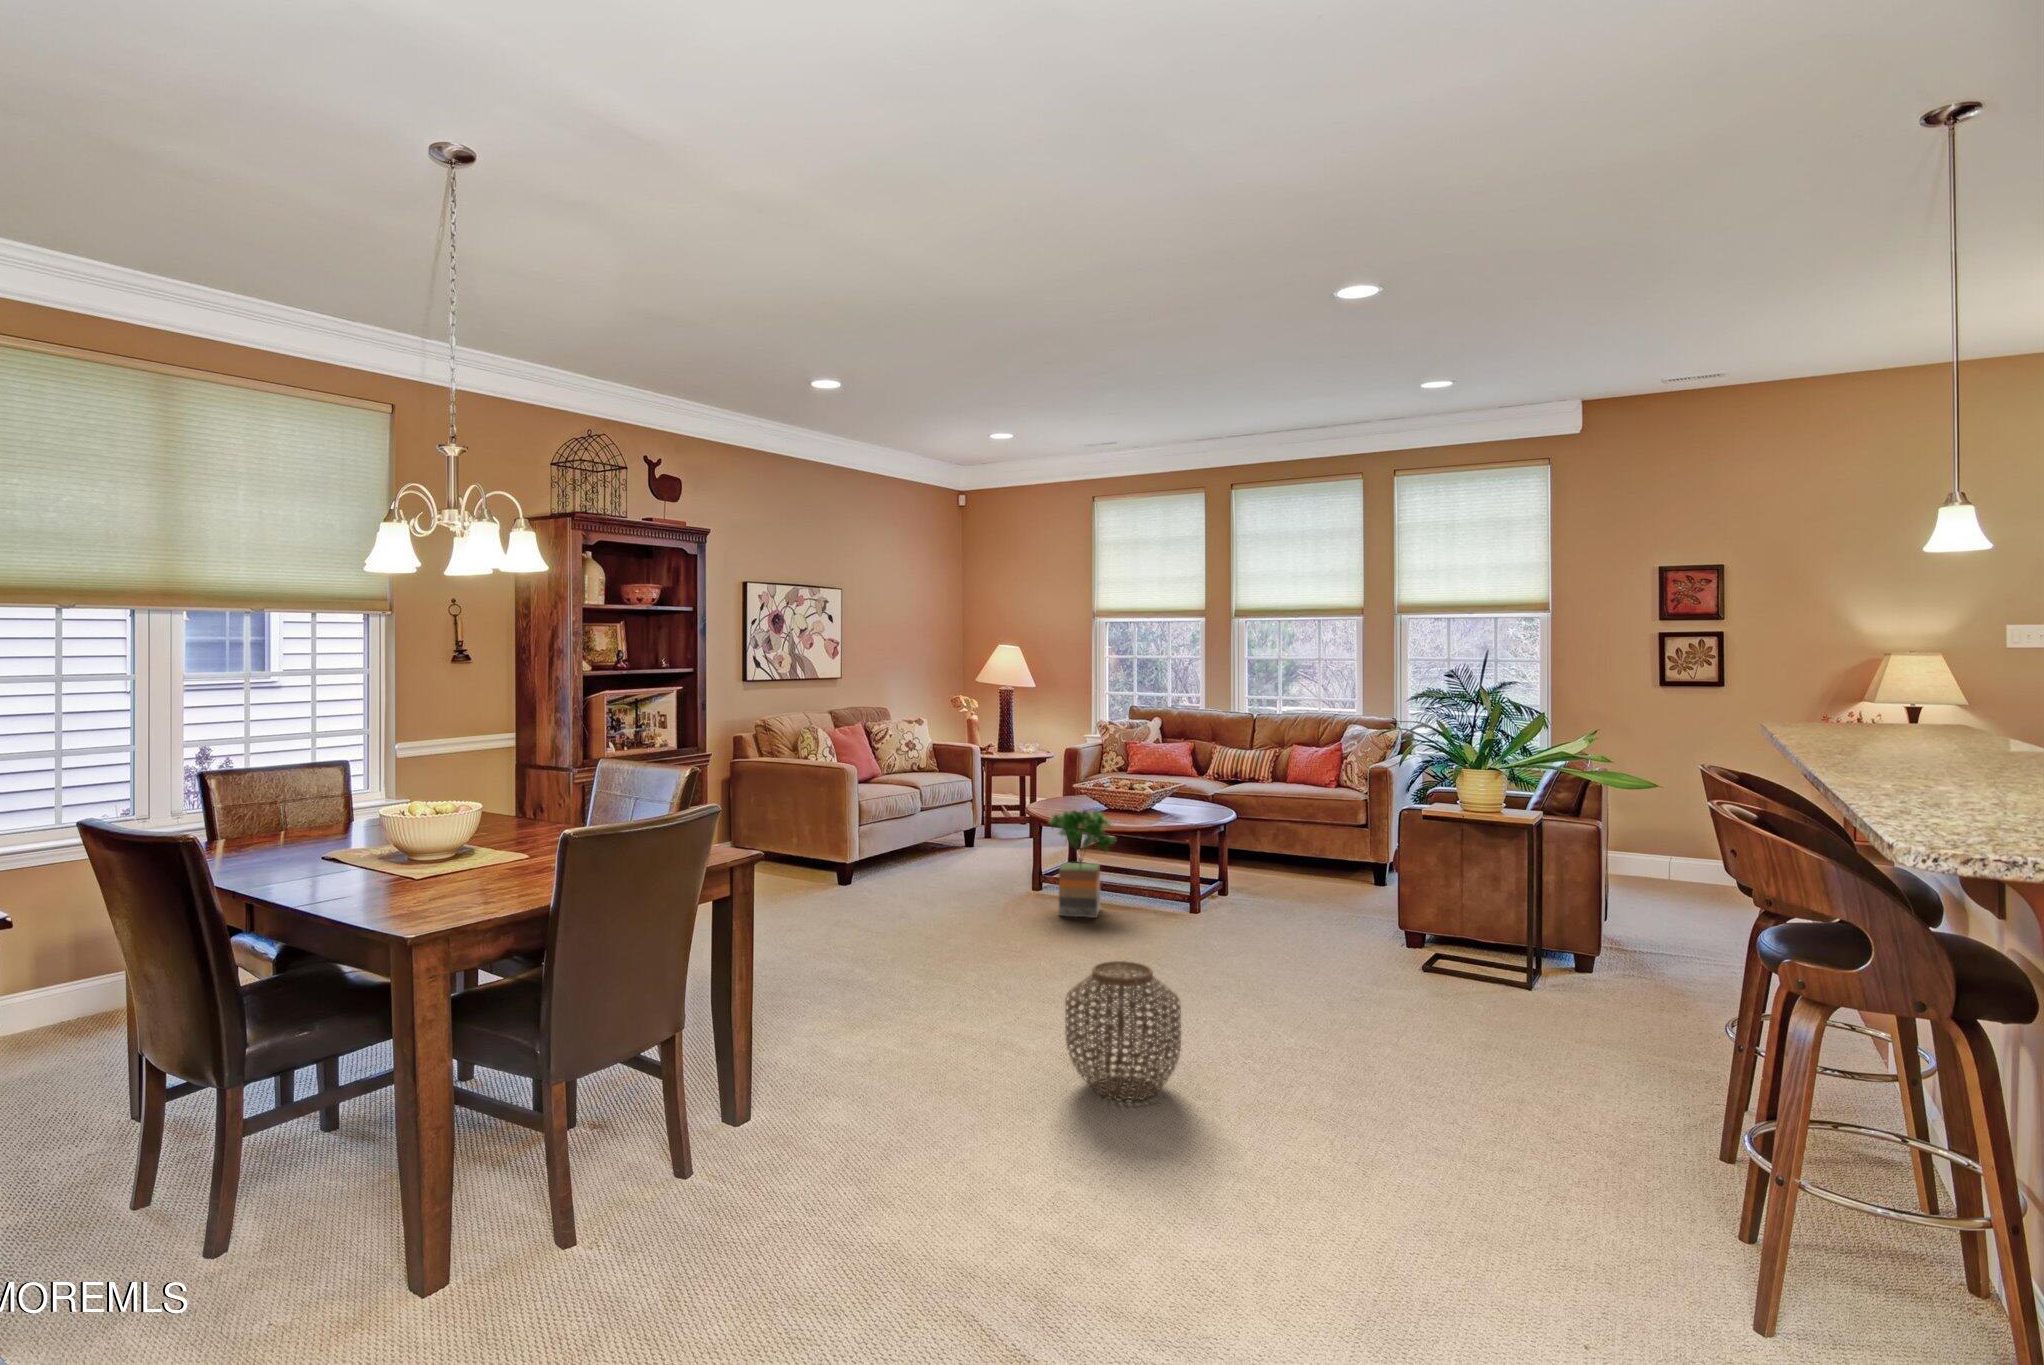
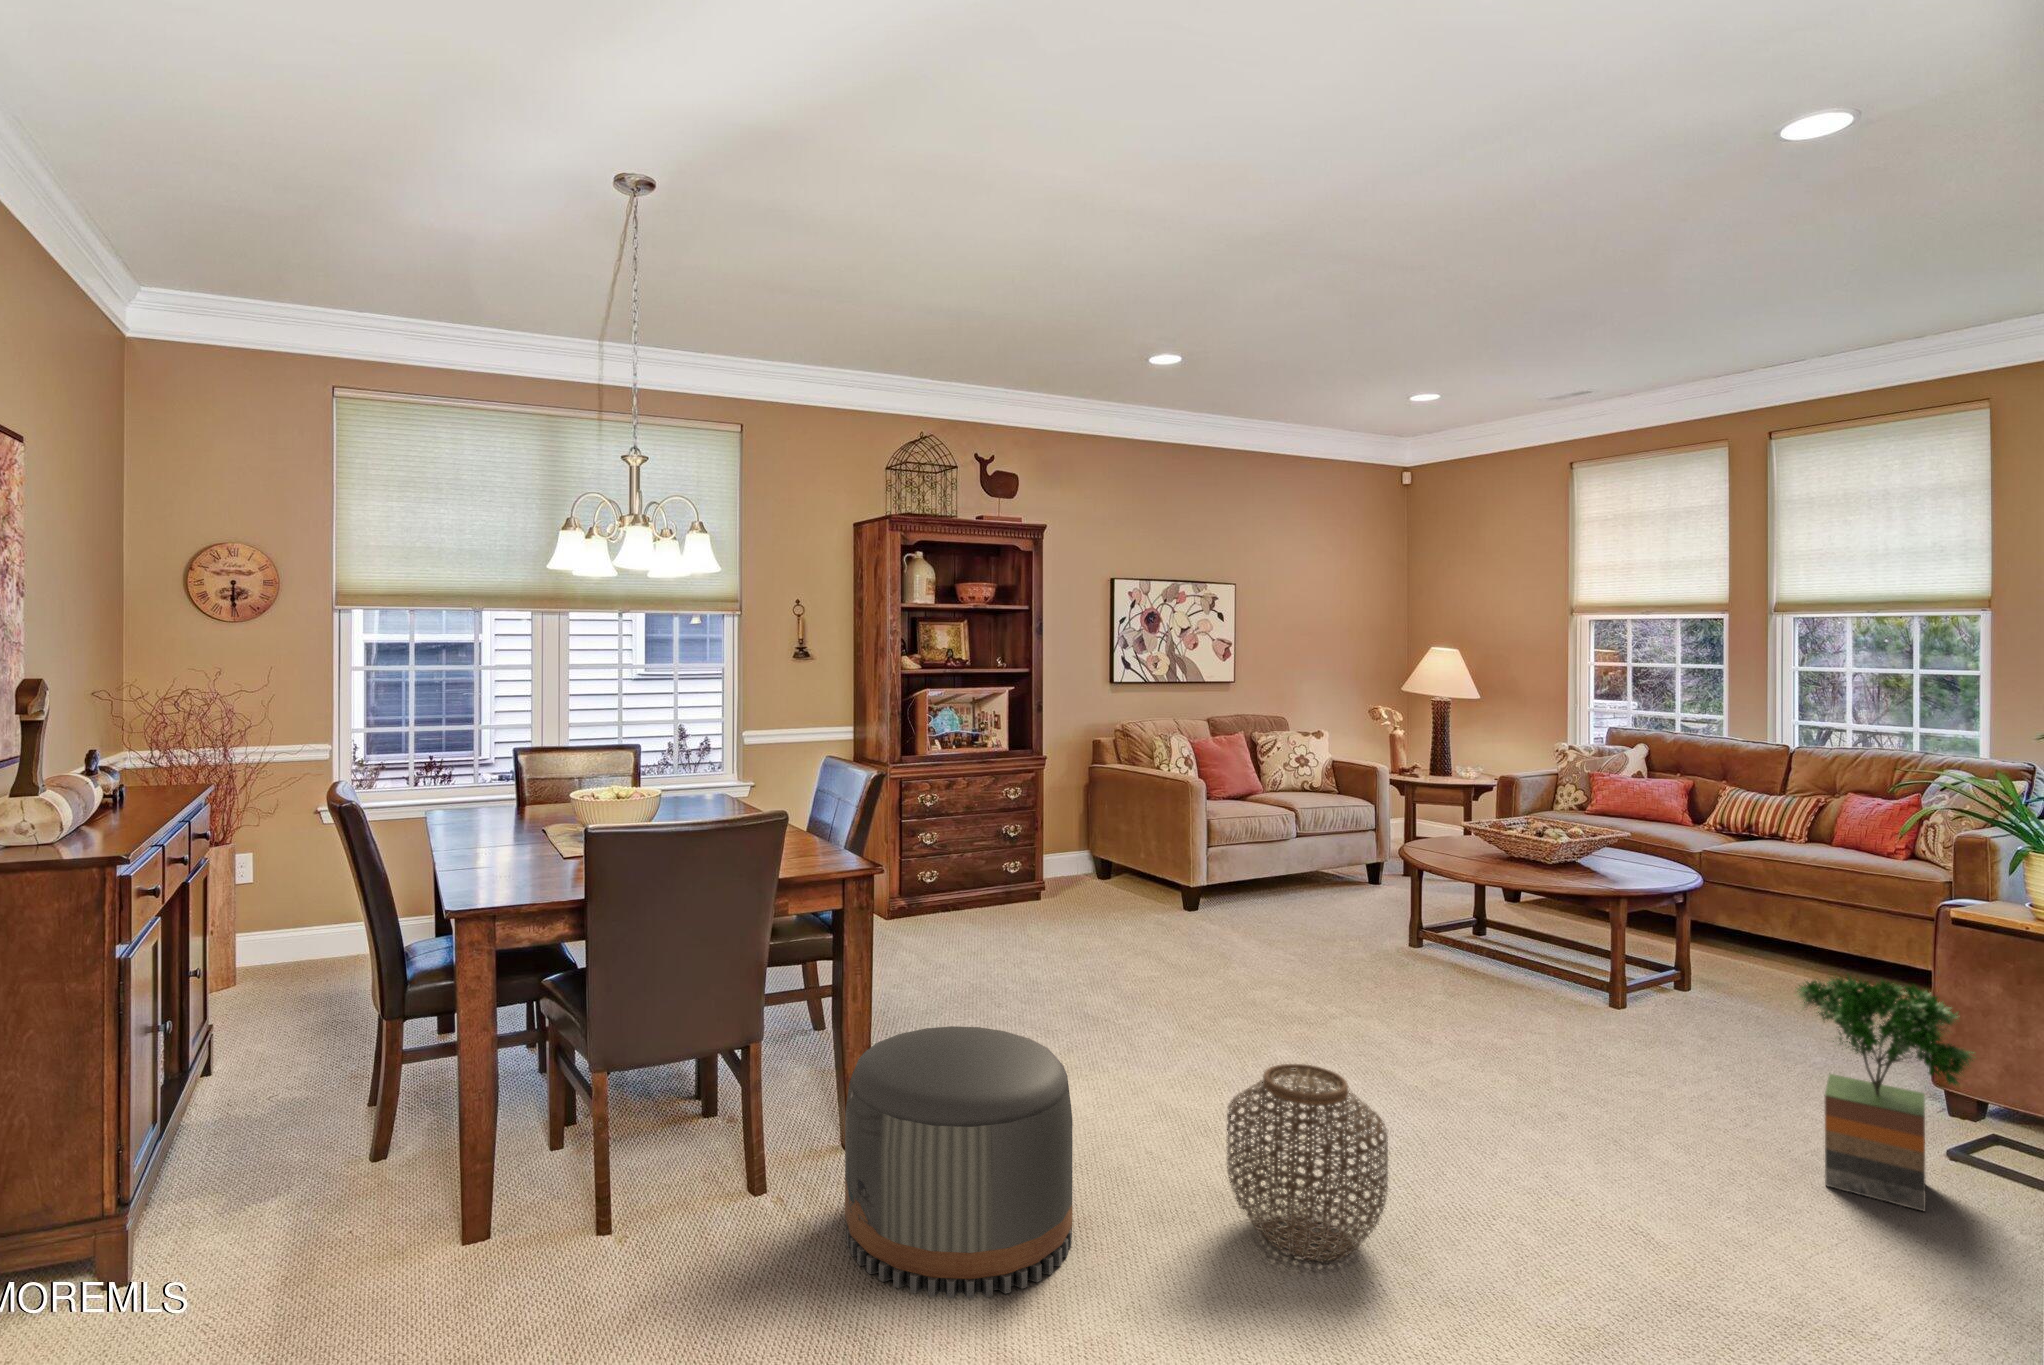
potted tree: present [1050,810,1115,918] -> present [1797,975,1975,1211]
pouf: none [791,975,983,1189] -> present [845,1026,1072,1298]

